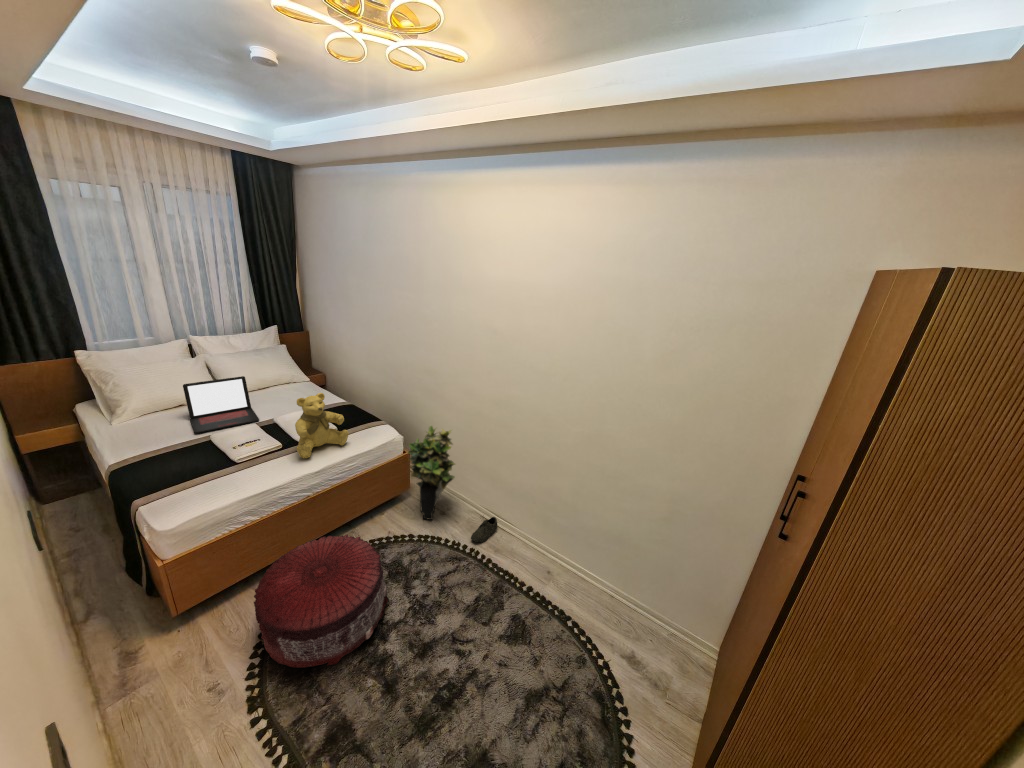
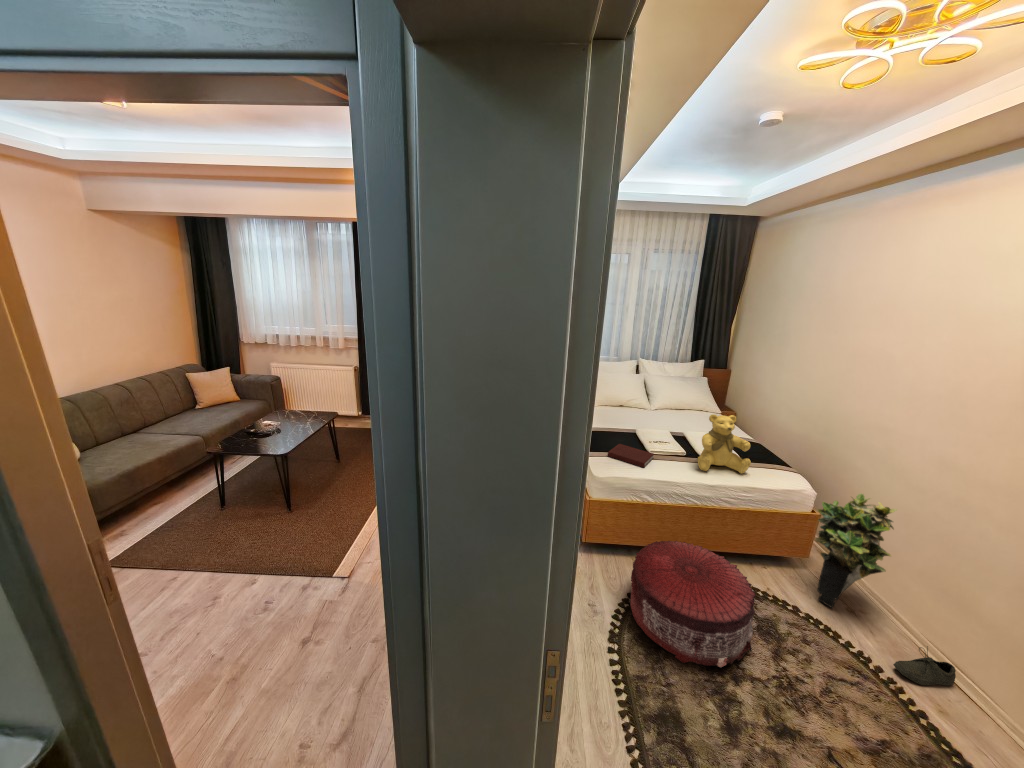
laptop: present [183,376,259,433] -> none [625,389,671,431]
notebook: none [175,462,245,492] -> present [608,444,654,468]

